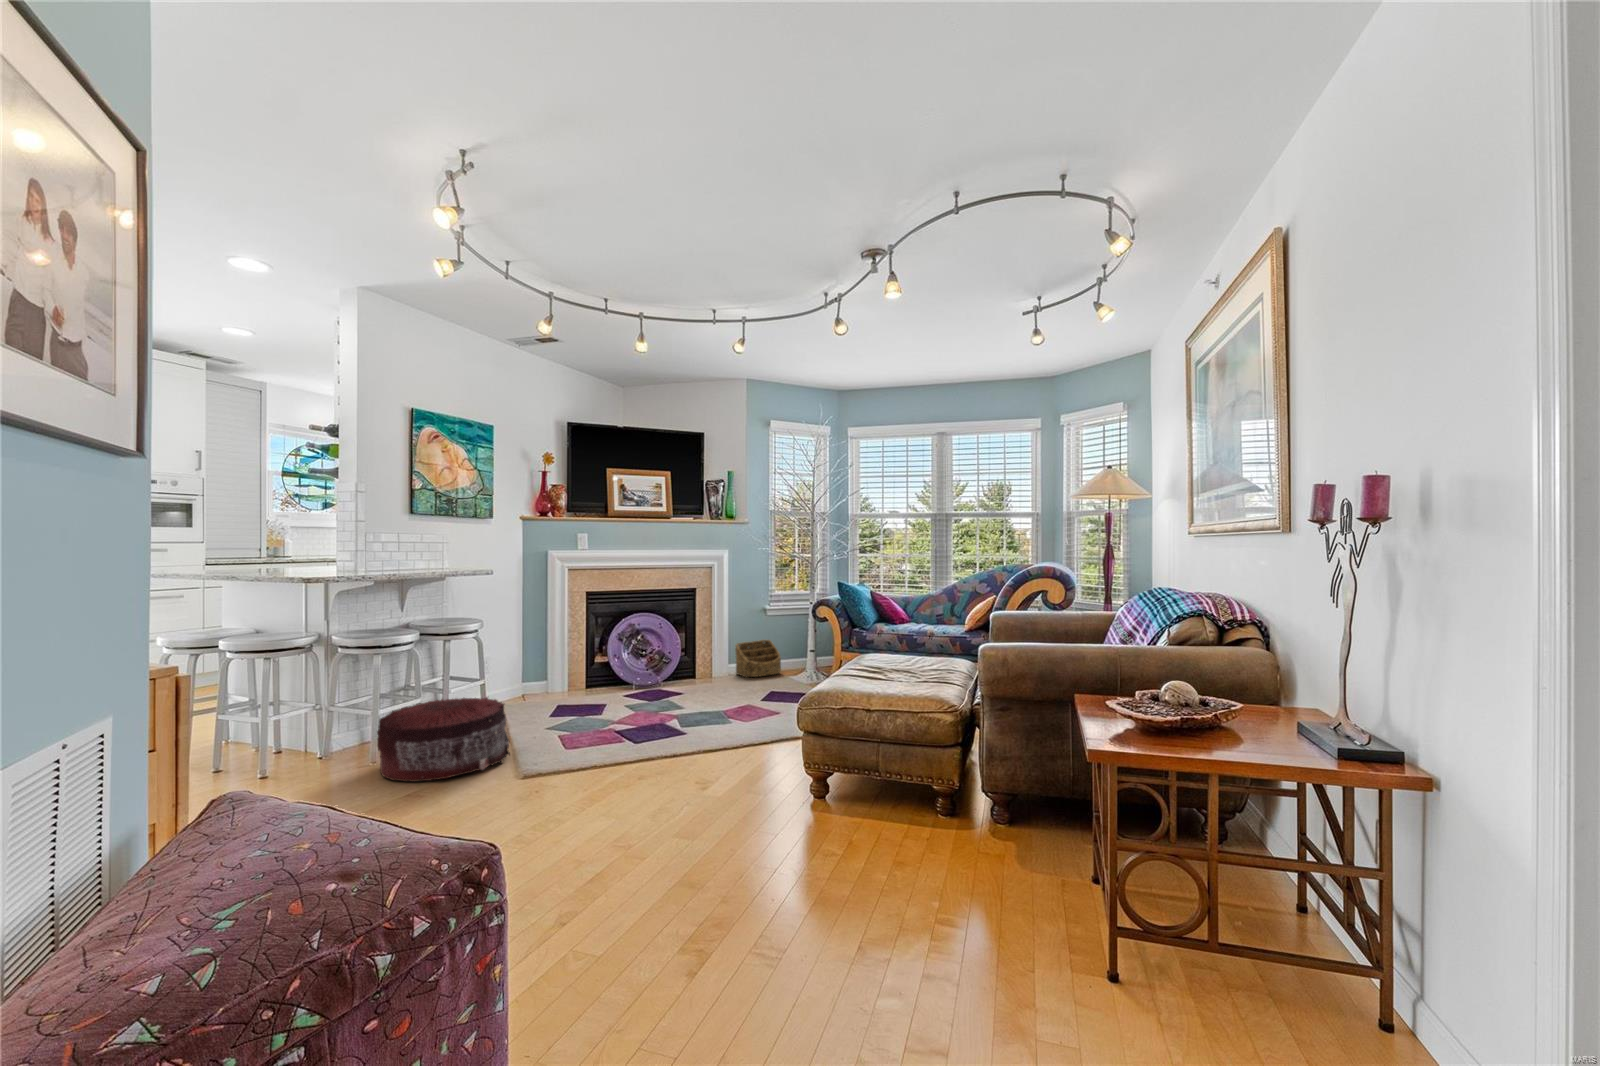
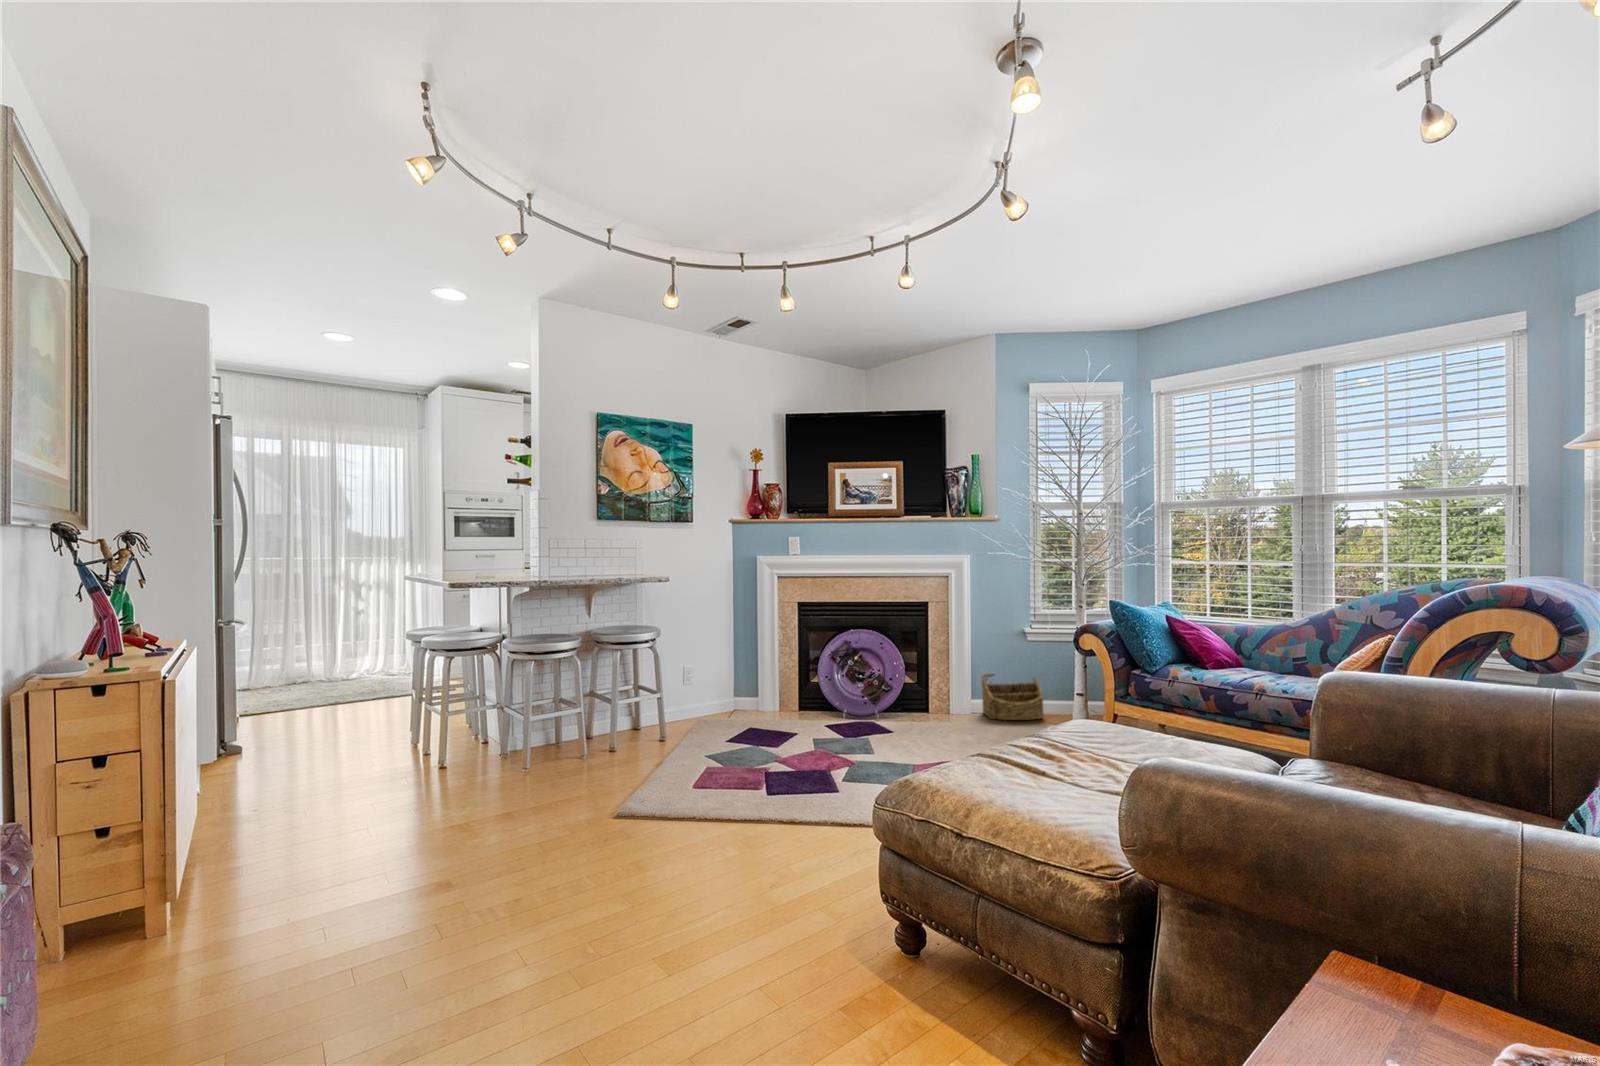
pouf: present [377,697,510,782] -> none [498,709,627,803]

